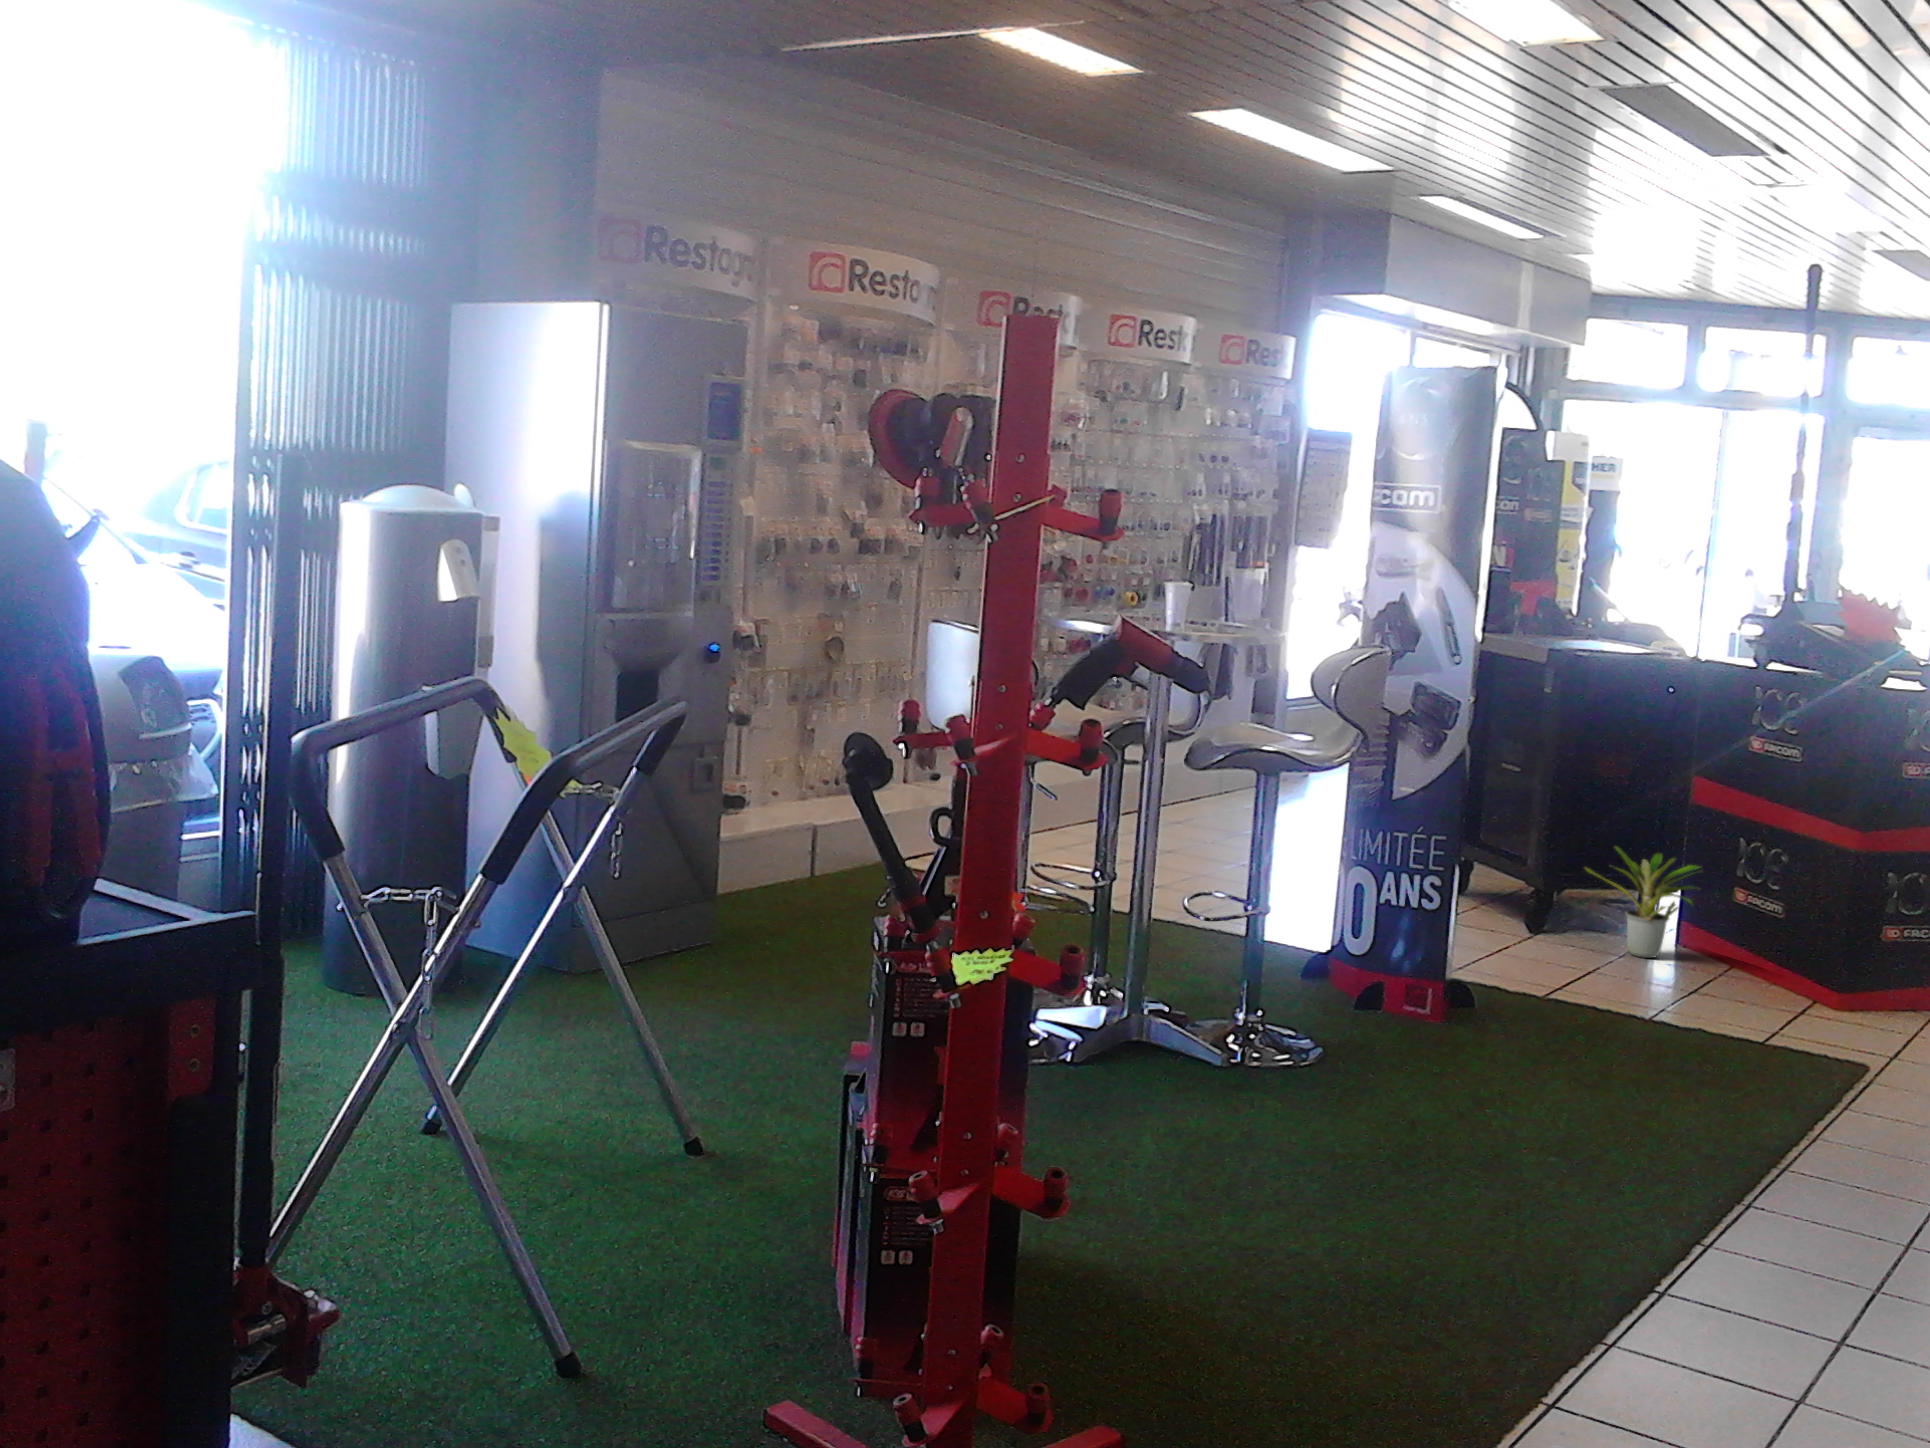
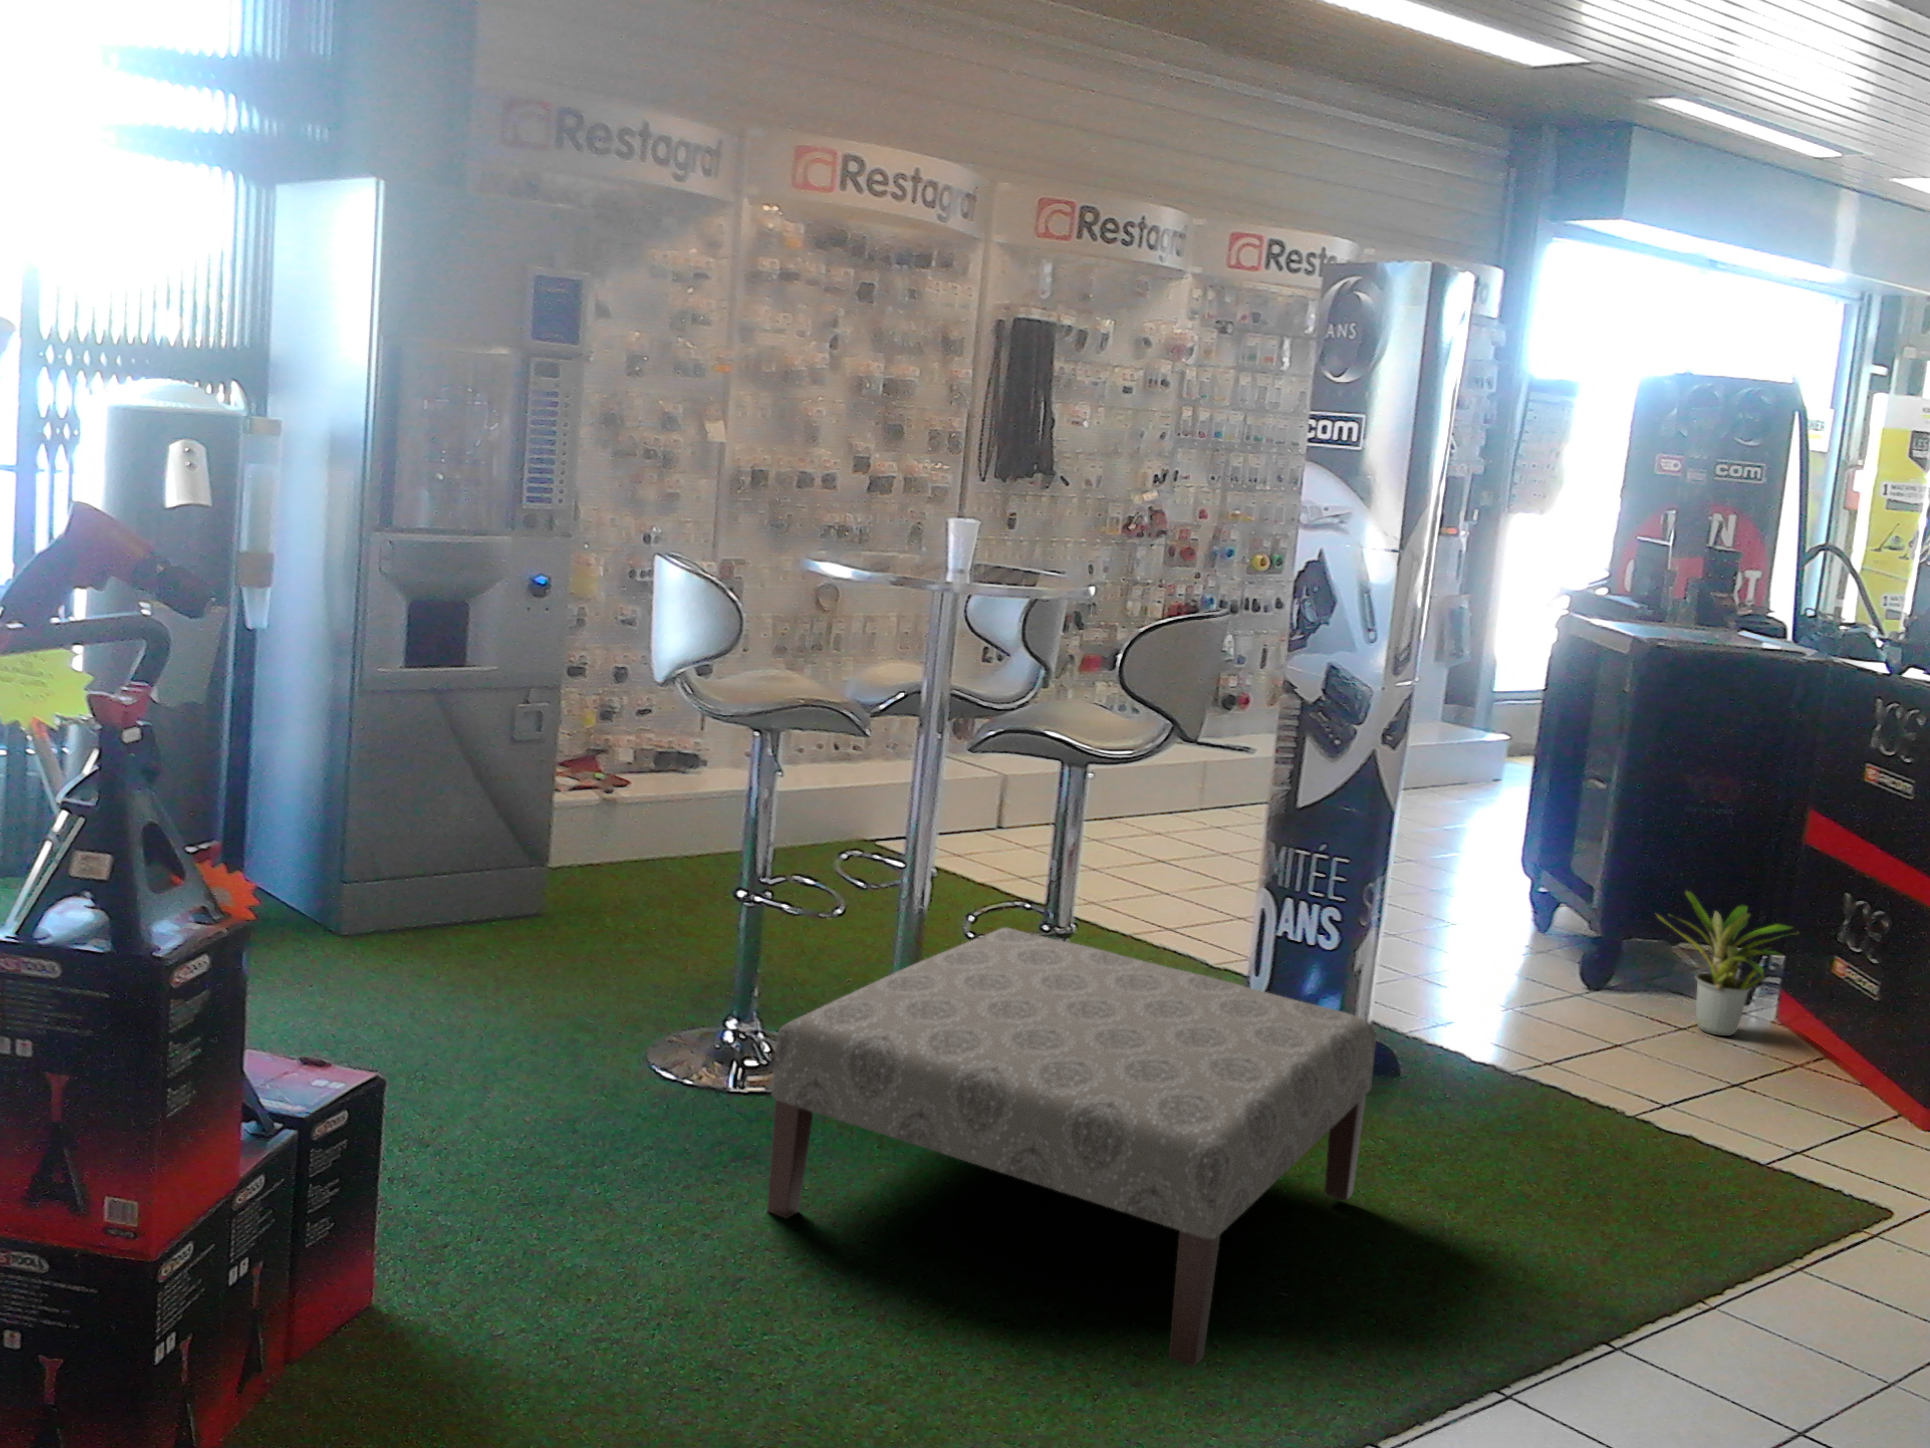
ottoman: none [1169,914,1582,1215] -> present [767,928,1376,1366]

